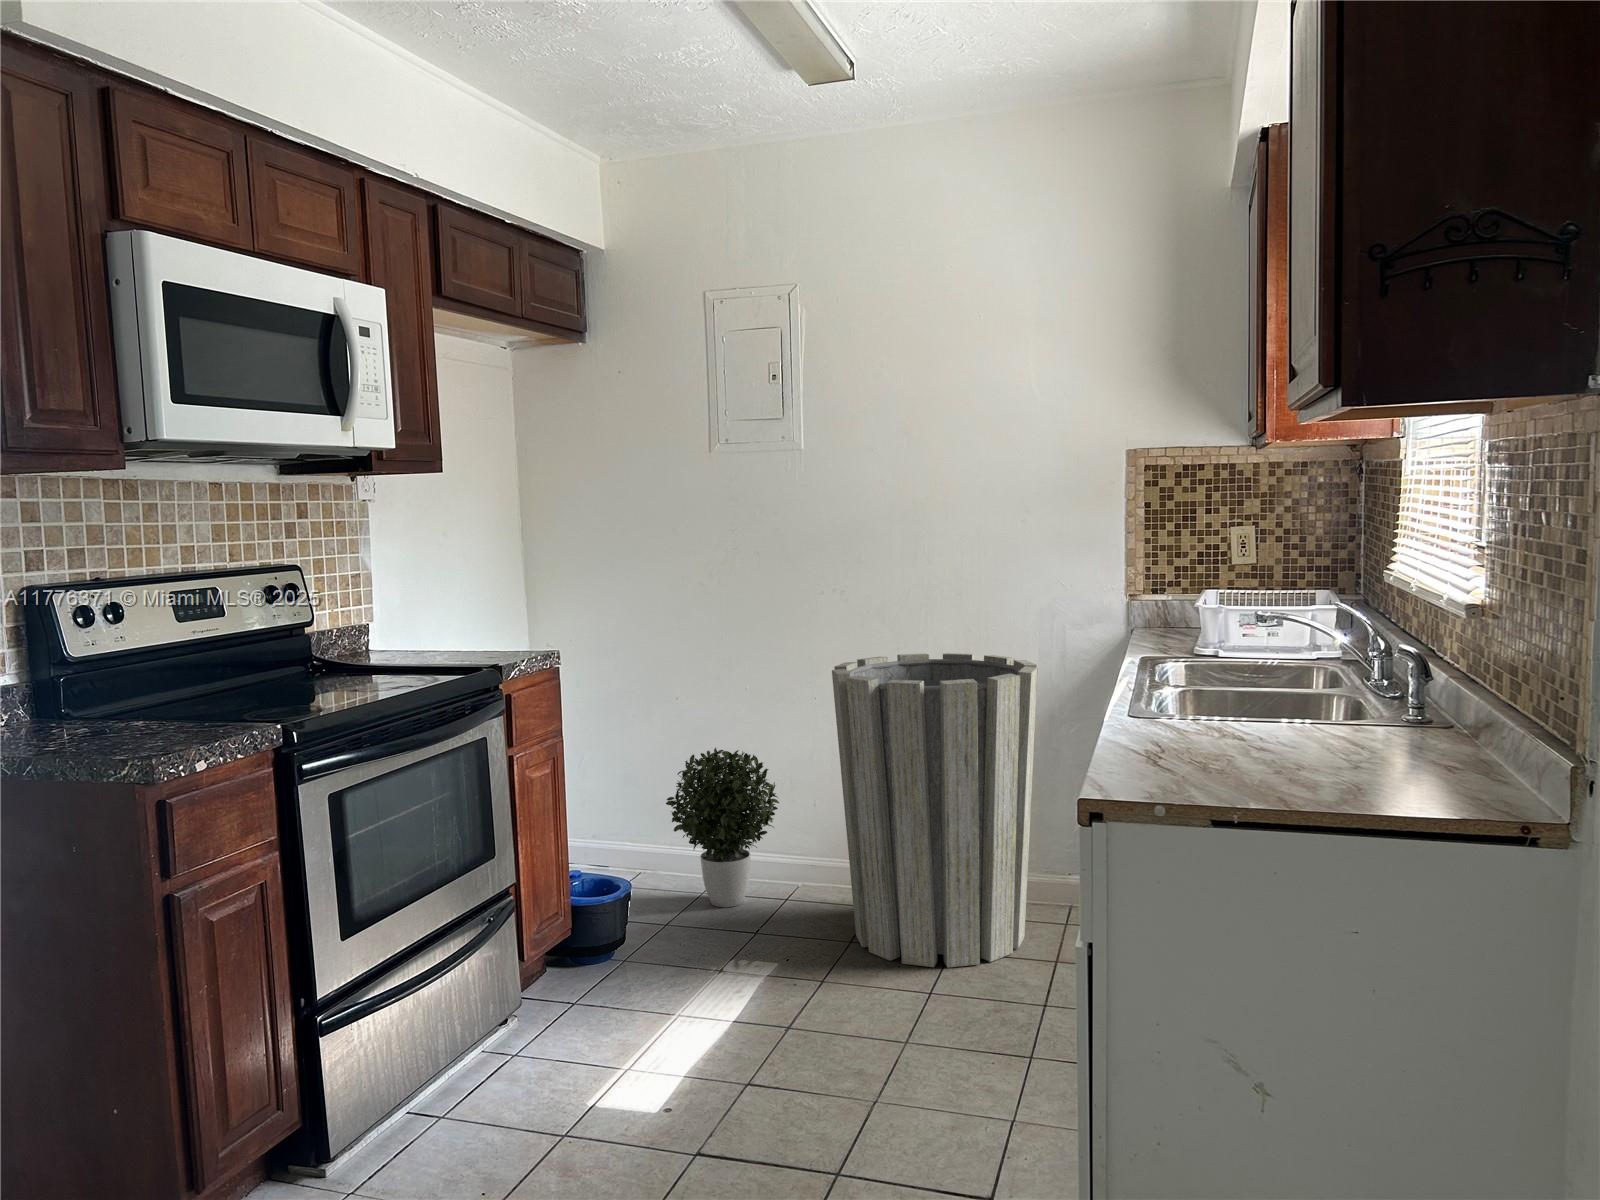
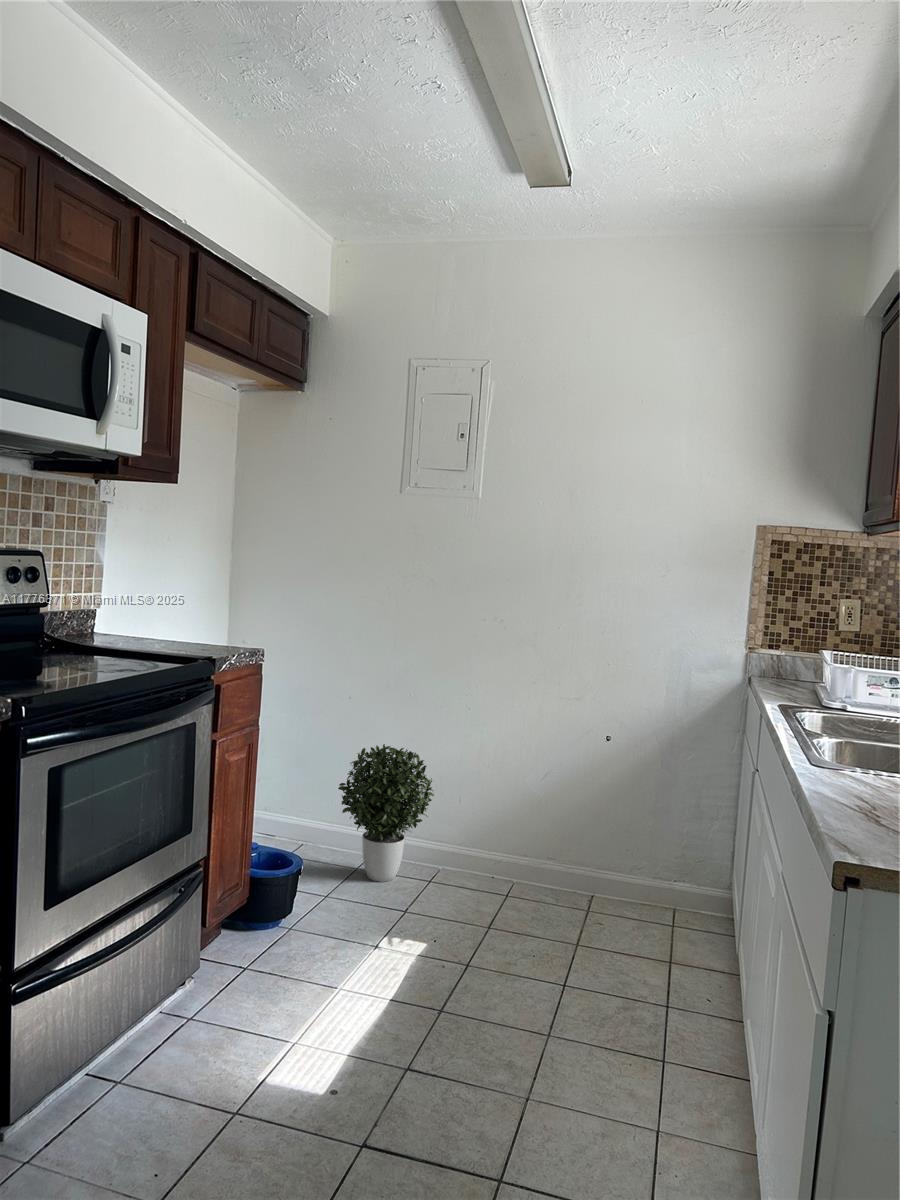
trash can: present [832,653,1038,968] -> none [494,680,673,958]

